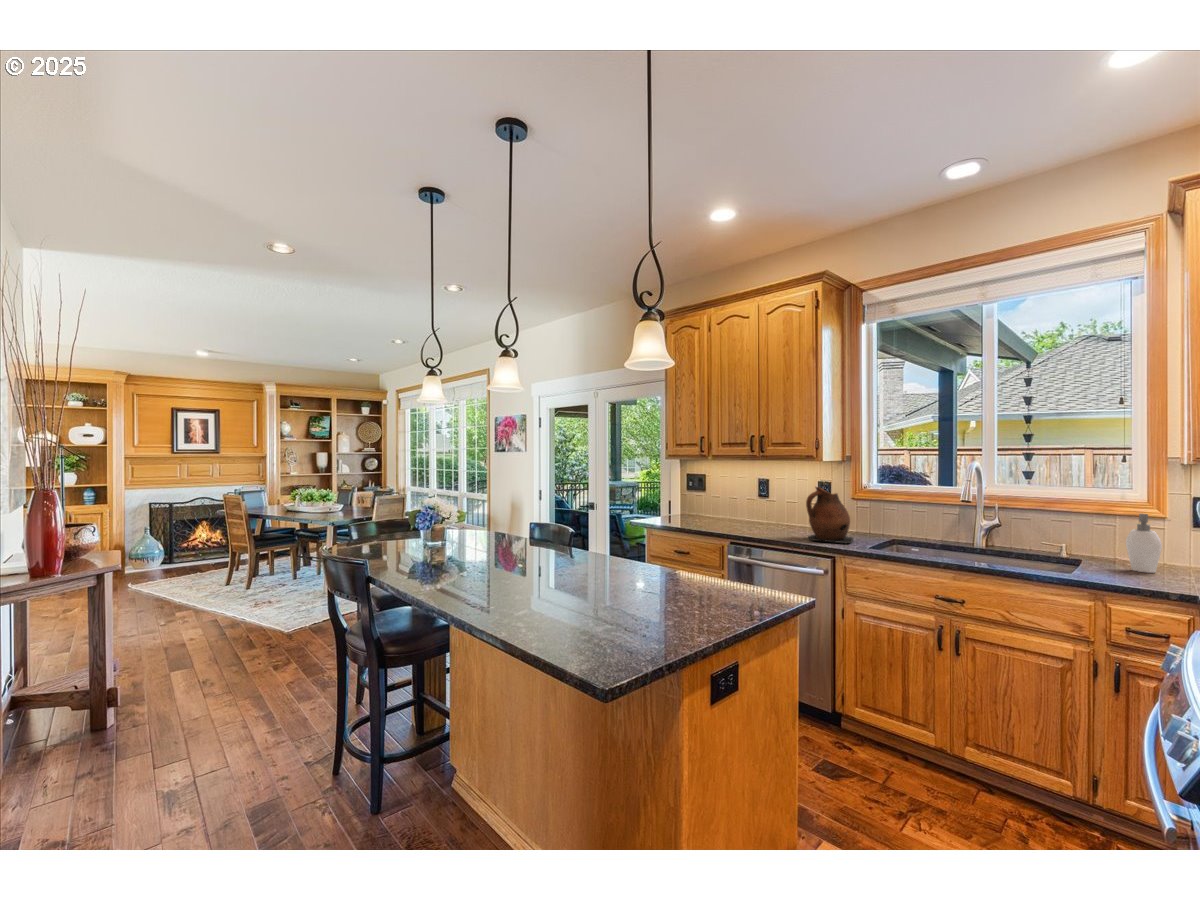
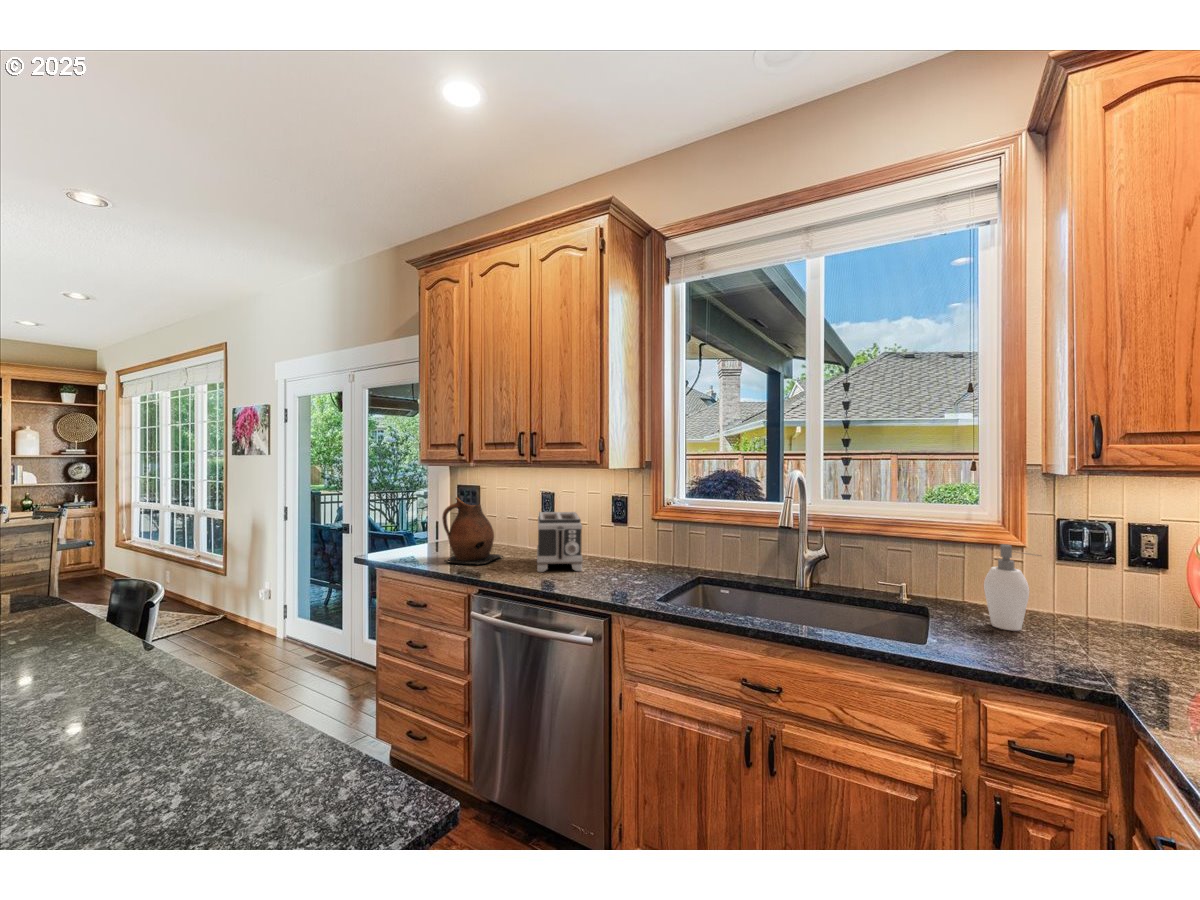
ceramic pitcher: present [806,487,853,544] -> present [442,498,502,565]
toaster: none [758,492,800,533] -> present [537,512,583,572]

